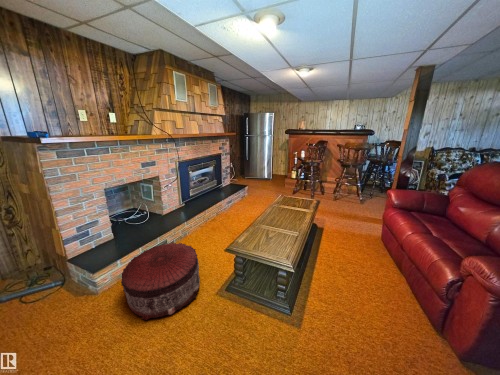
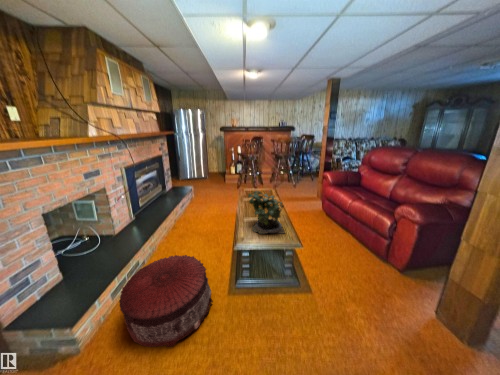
potted plant: none [250,200,285,254] -> present [248,191,285,234]

